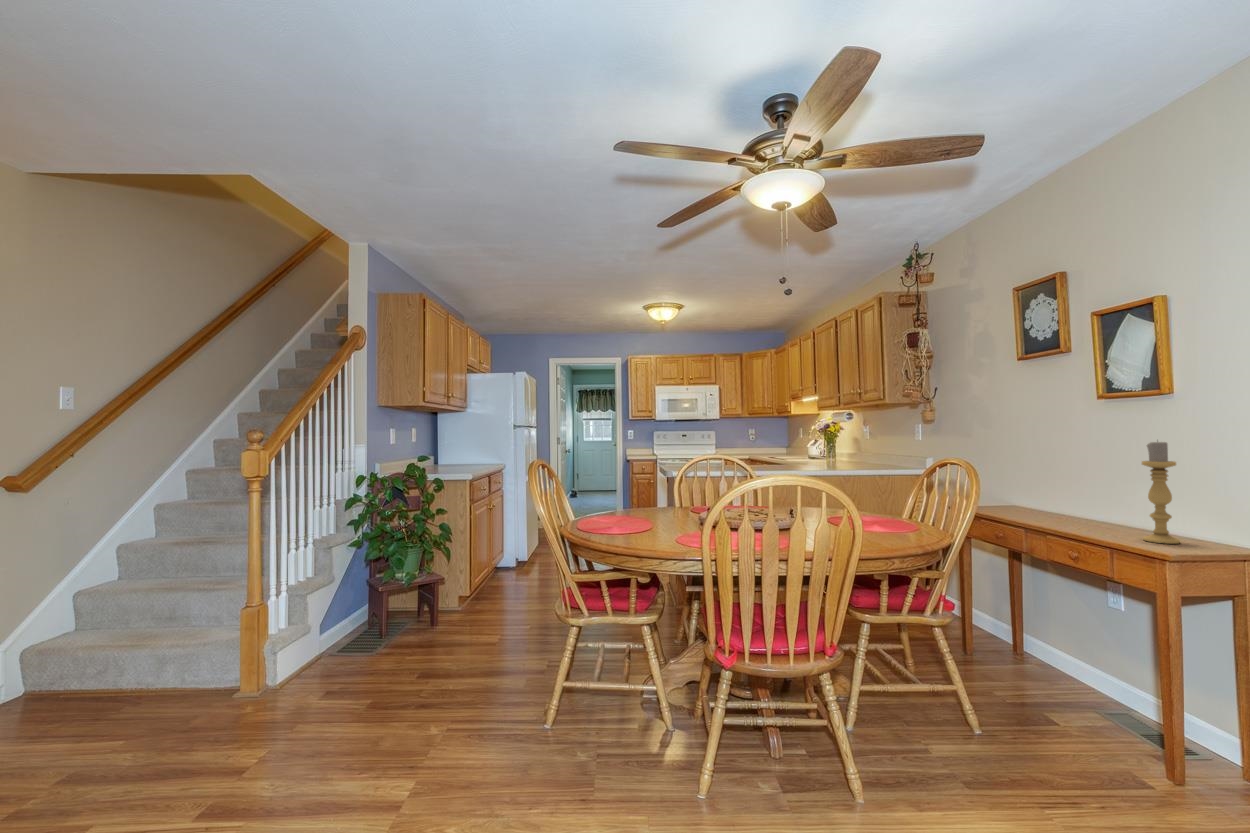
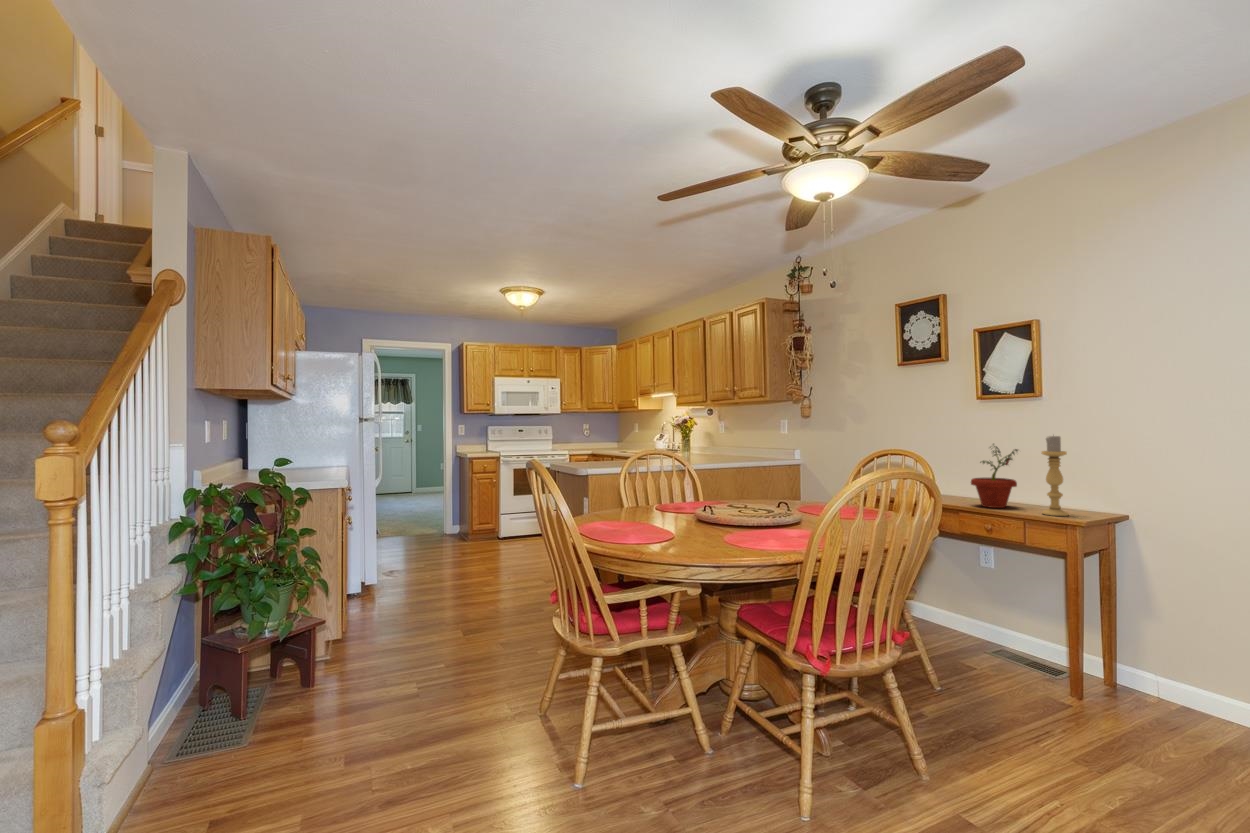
potted plant: none [1069,451,1135,530] -> present [971,444,1018,508]

